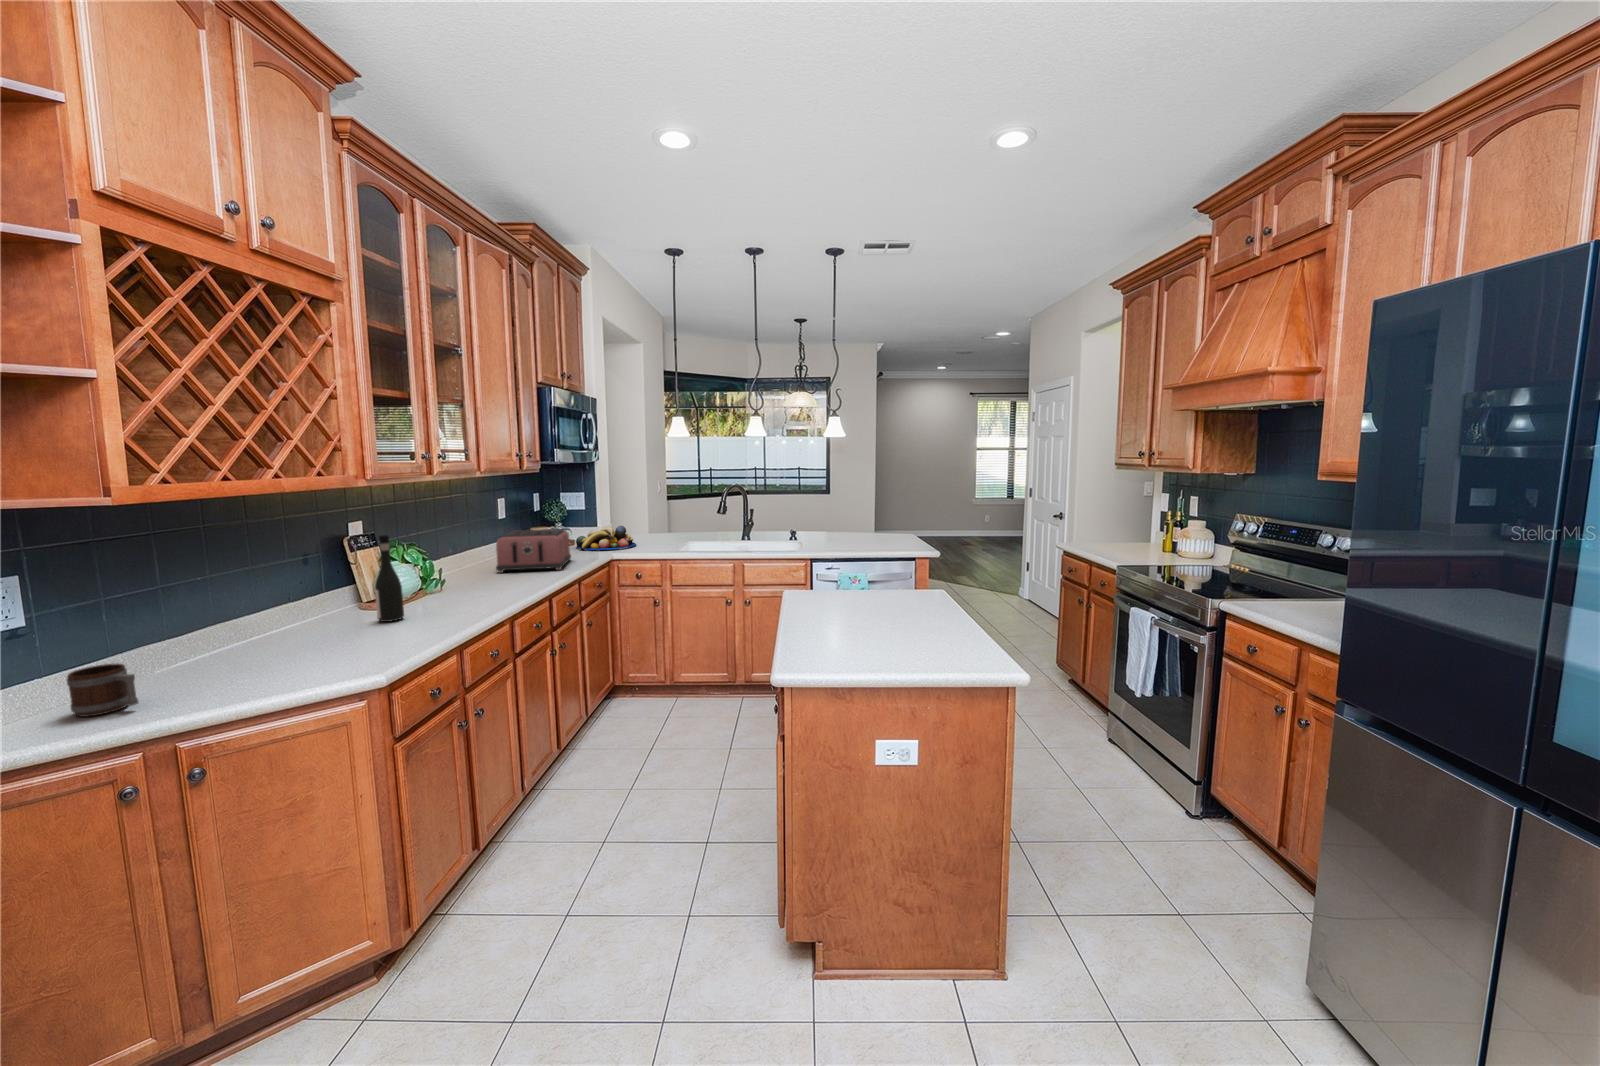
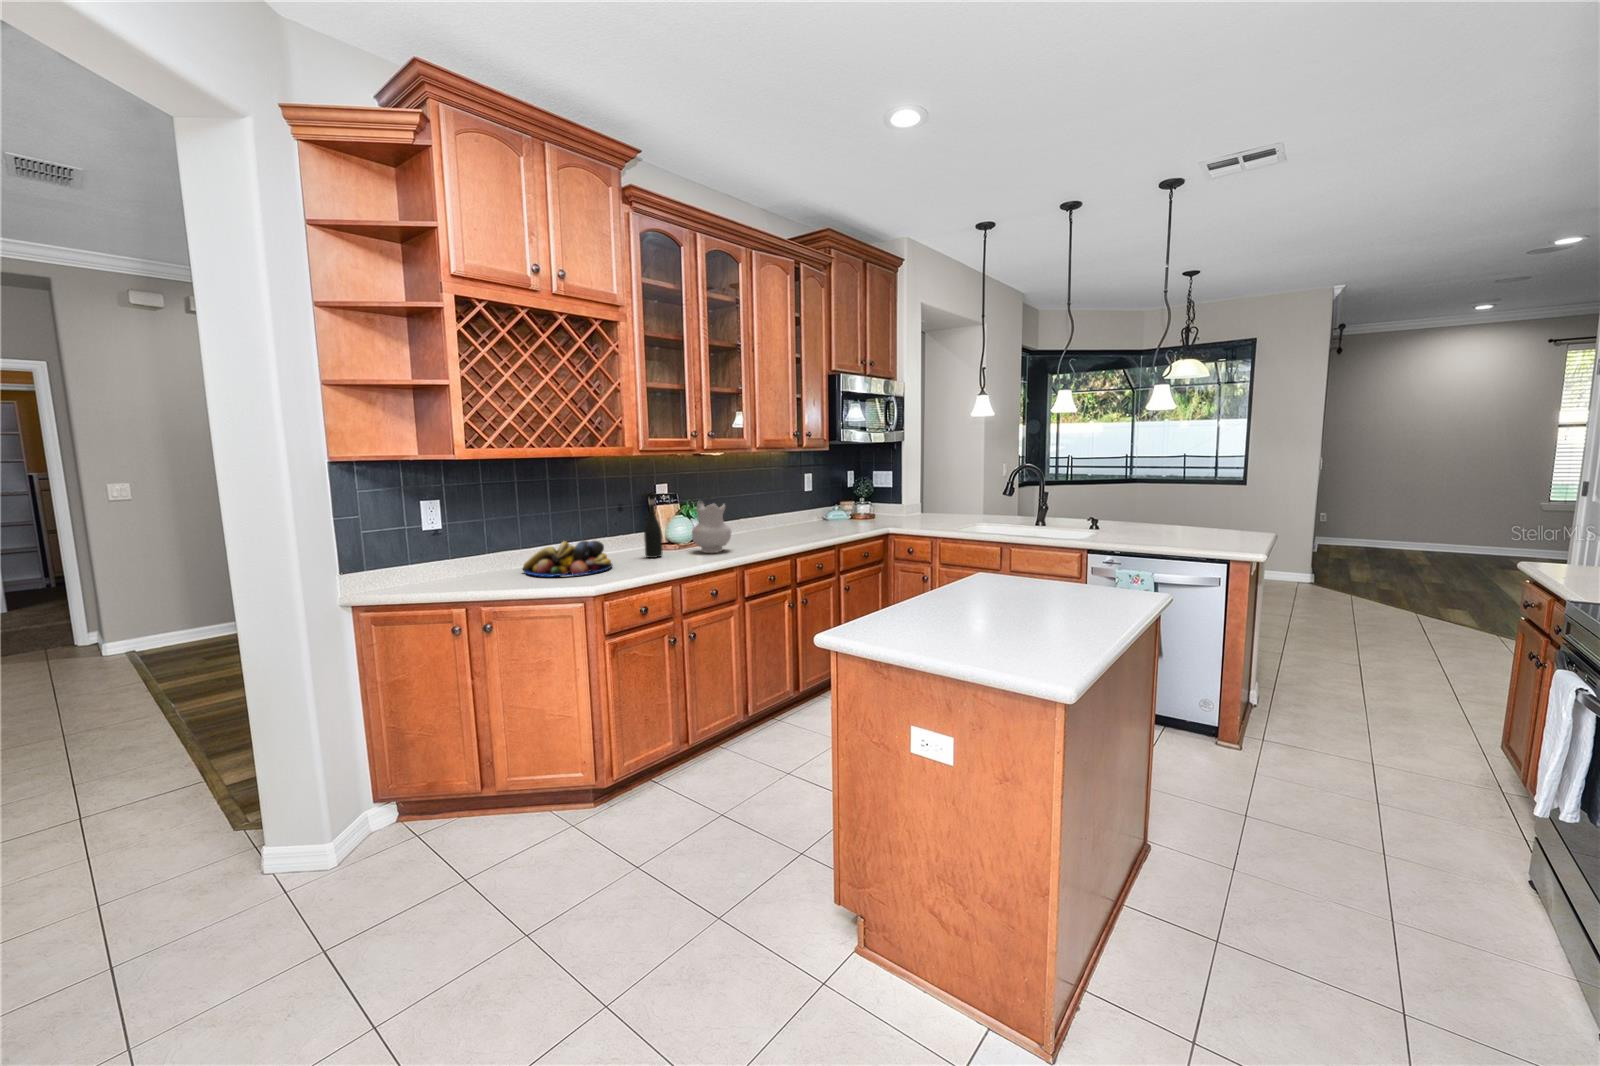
fruit bowl: present [576,526,636,551] -> present [523,541,612,577]
toaster: present [496,529,571,573] -> none [772,502,843,538]
ceramic pitcher: none [429,539,488,605] -> present [692,501,731,553]
mug: present [67,663,138,717] -> none [448,555,476,583]

